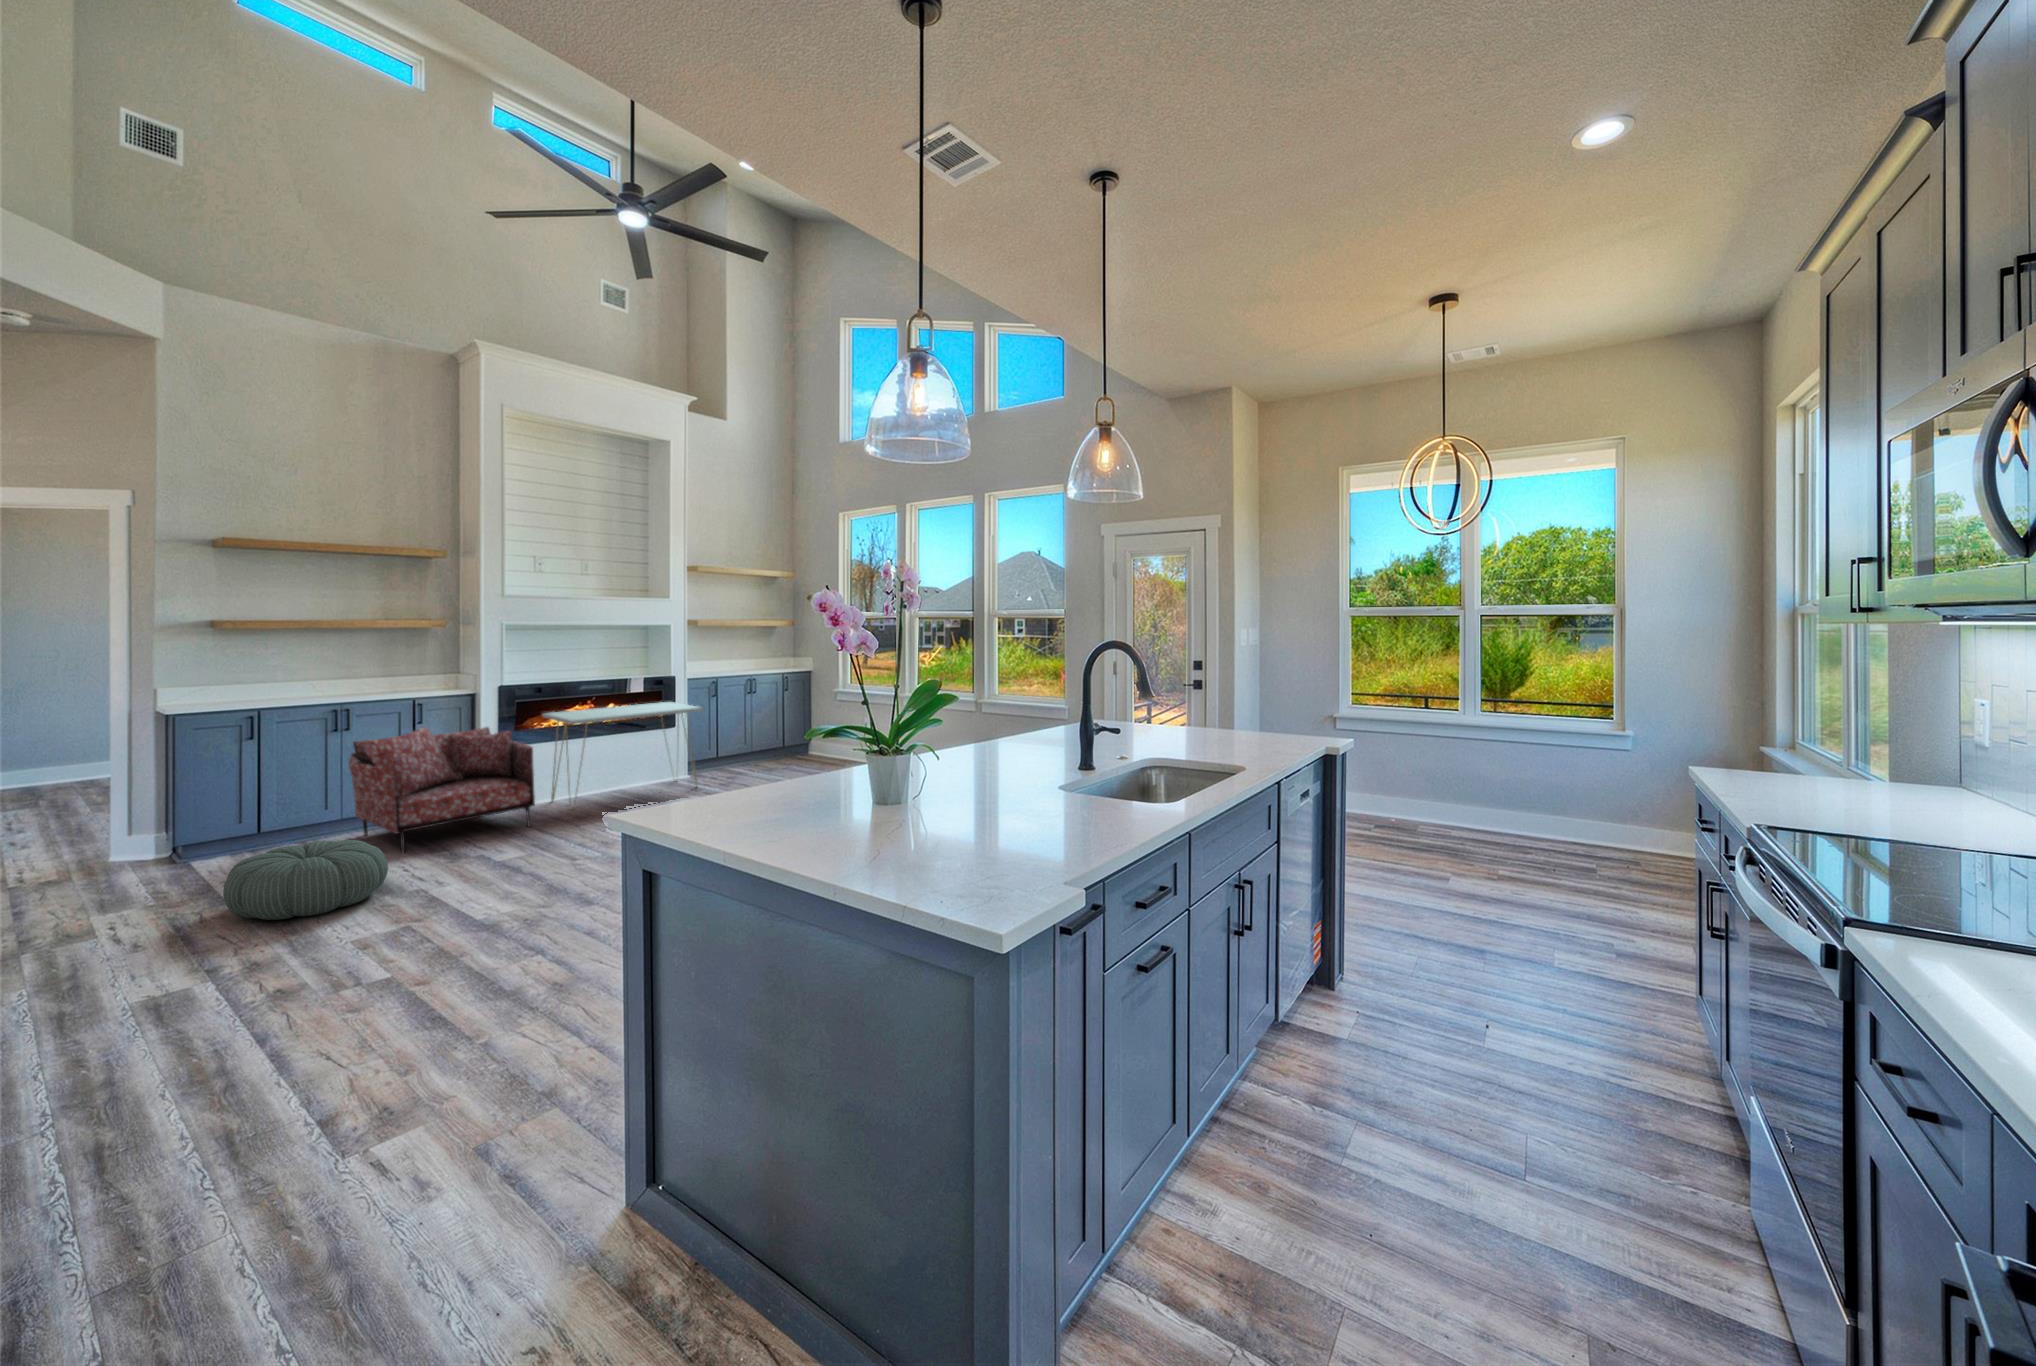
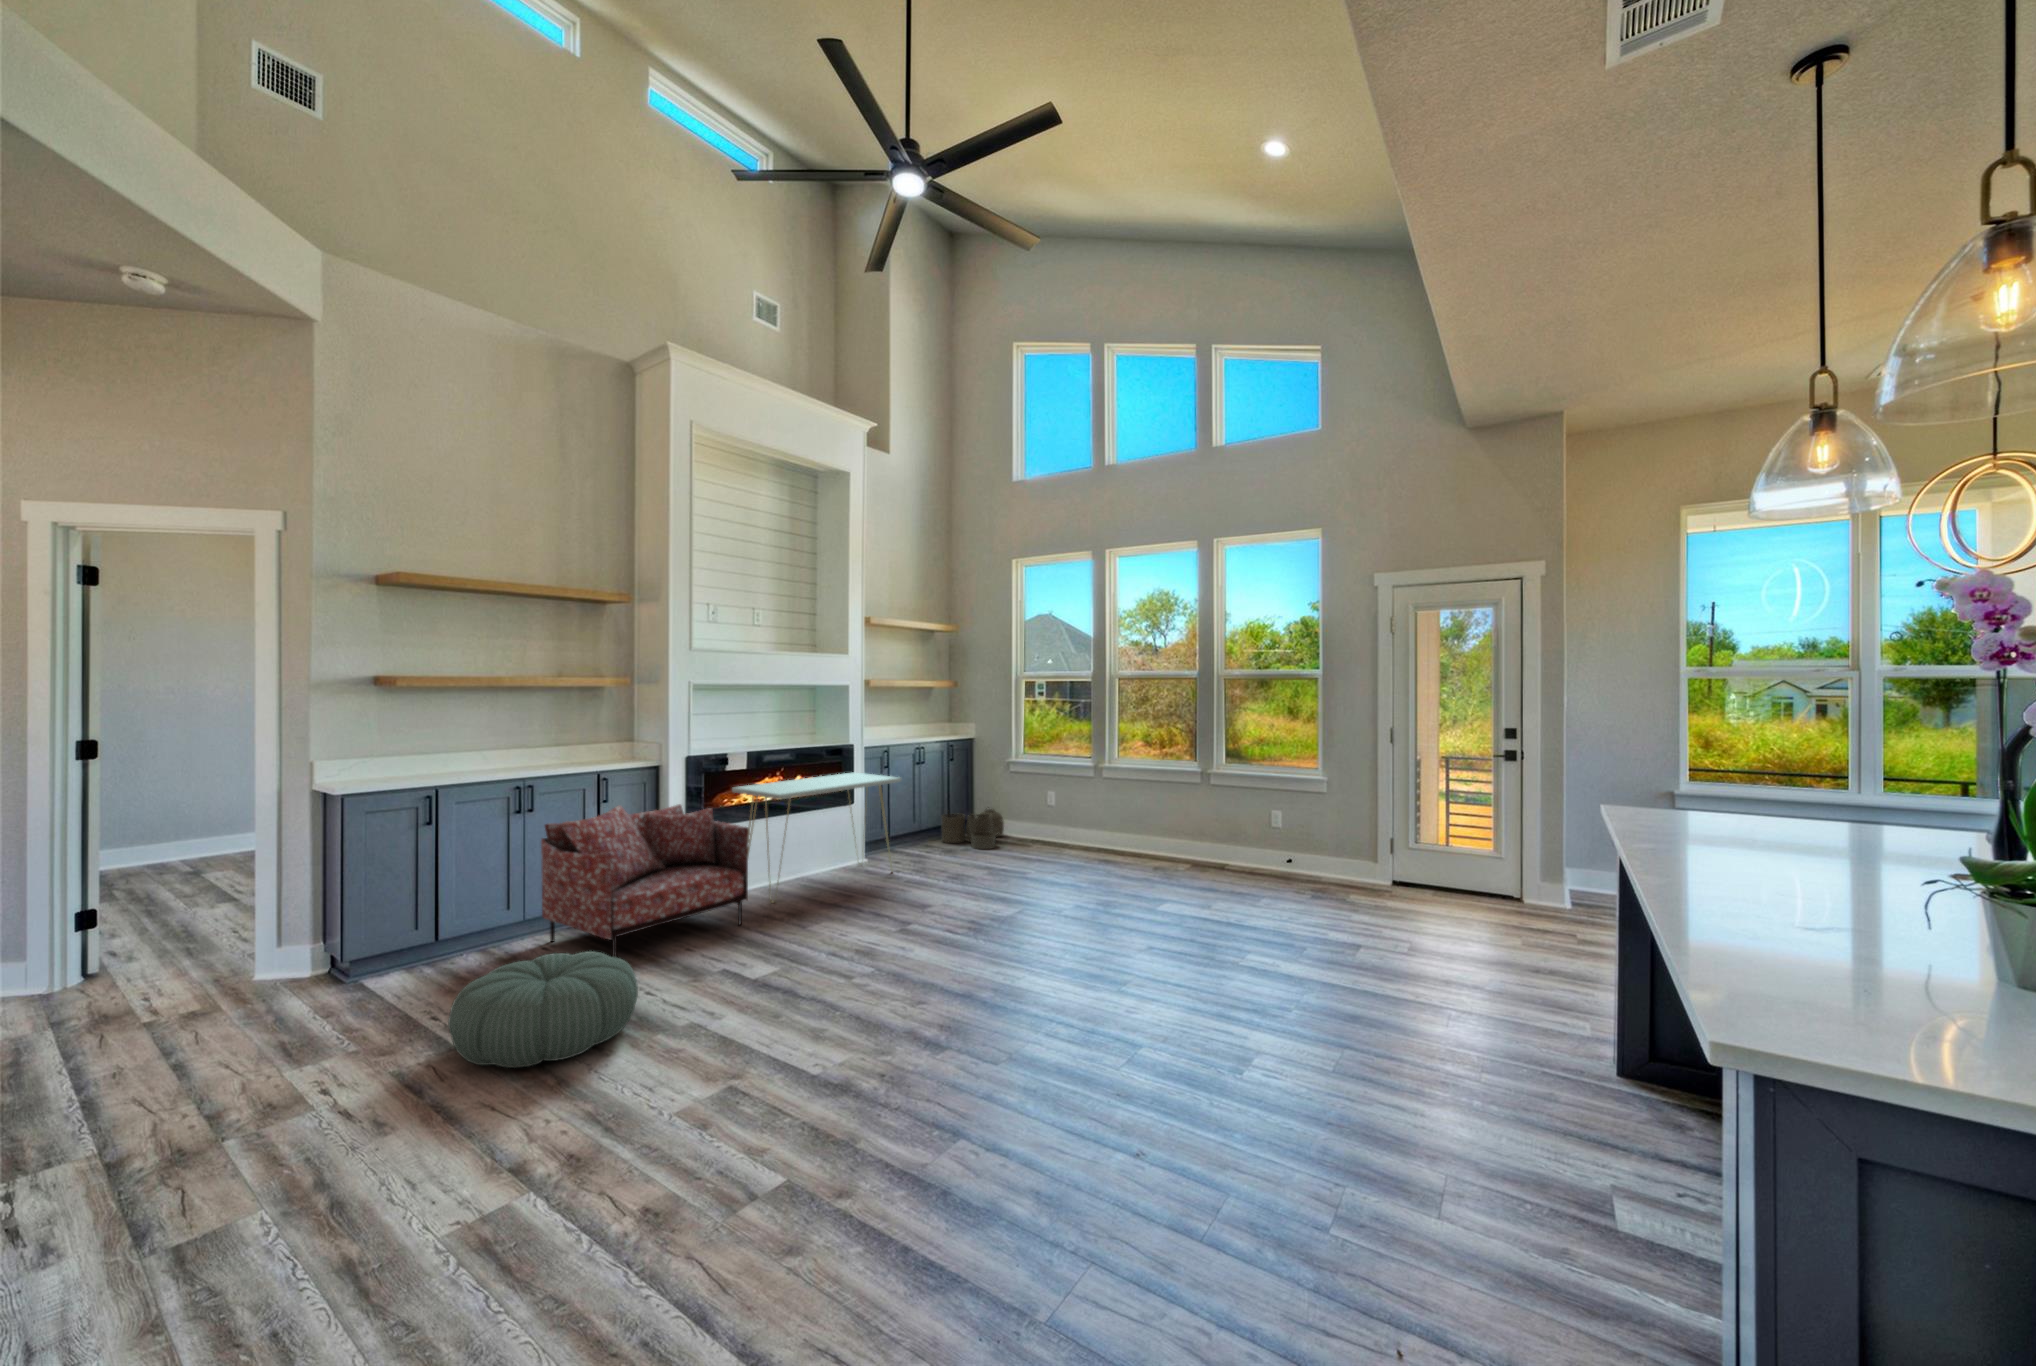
woven basket: none [767,733,829,770] -> present [942,807,1004,849]

